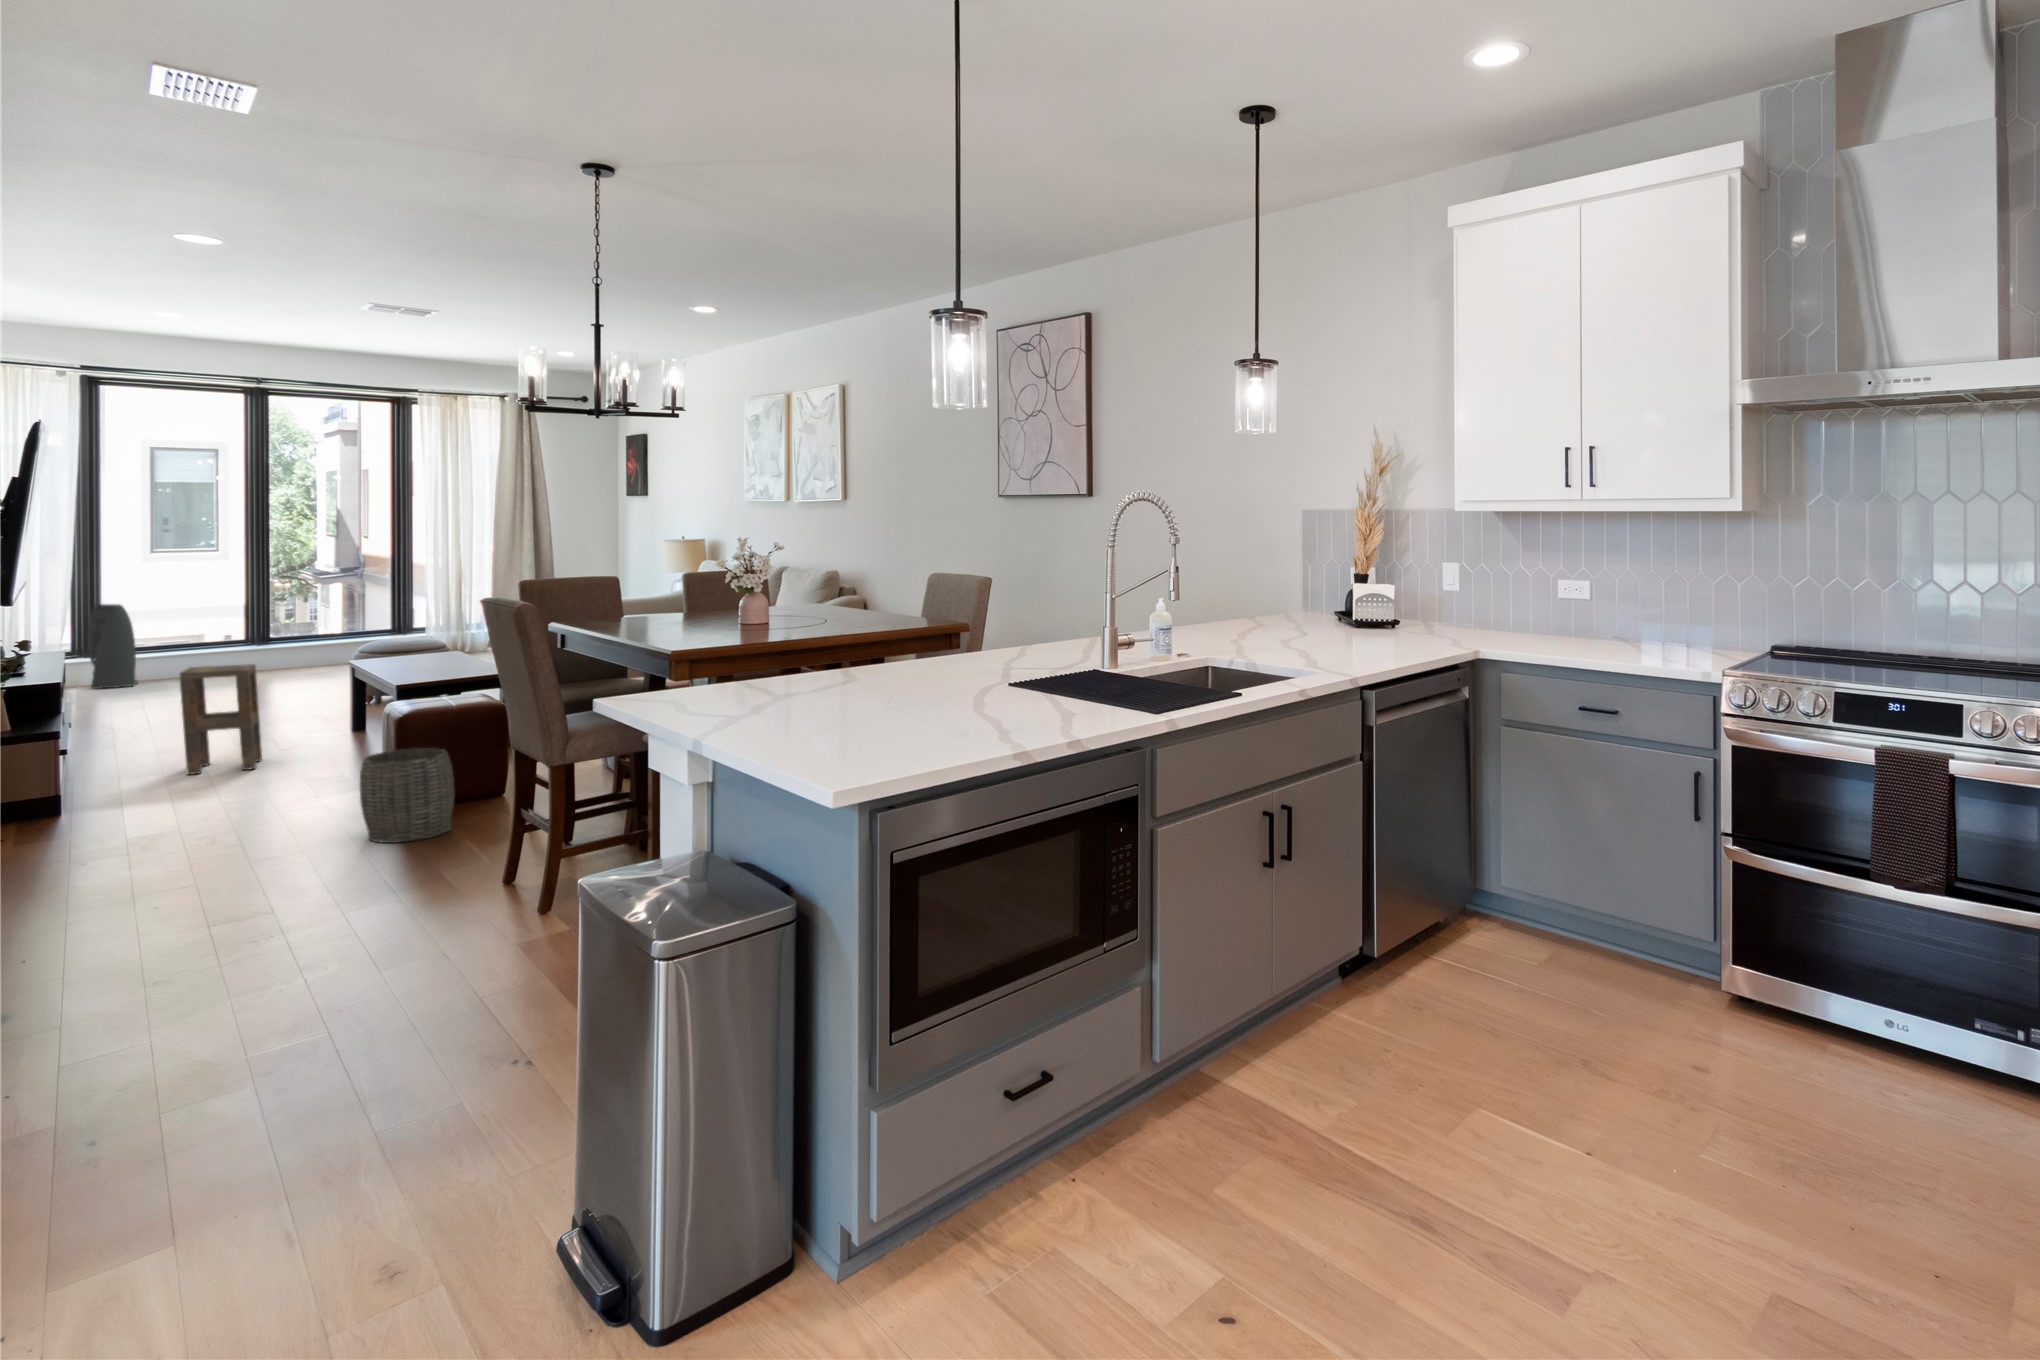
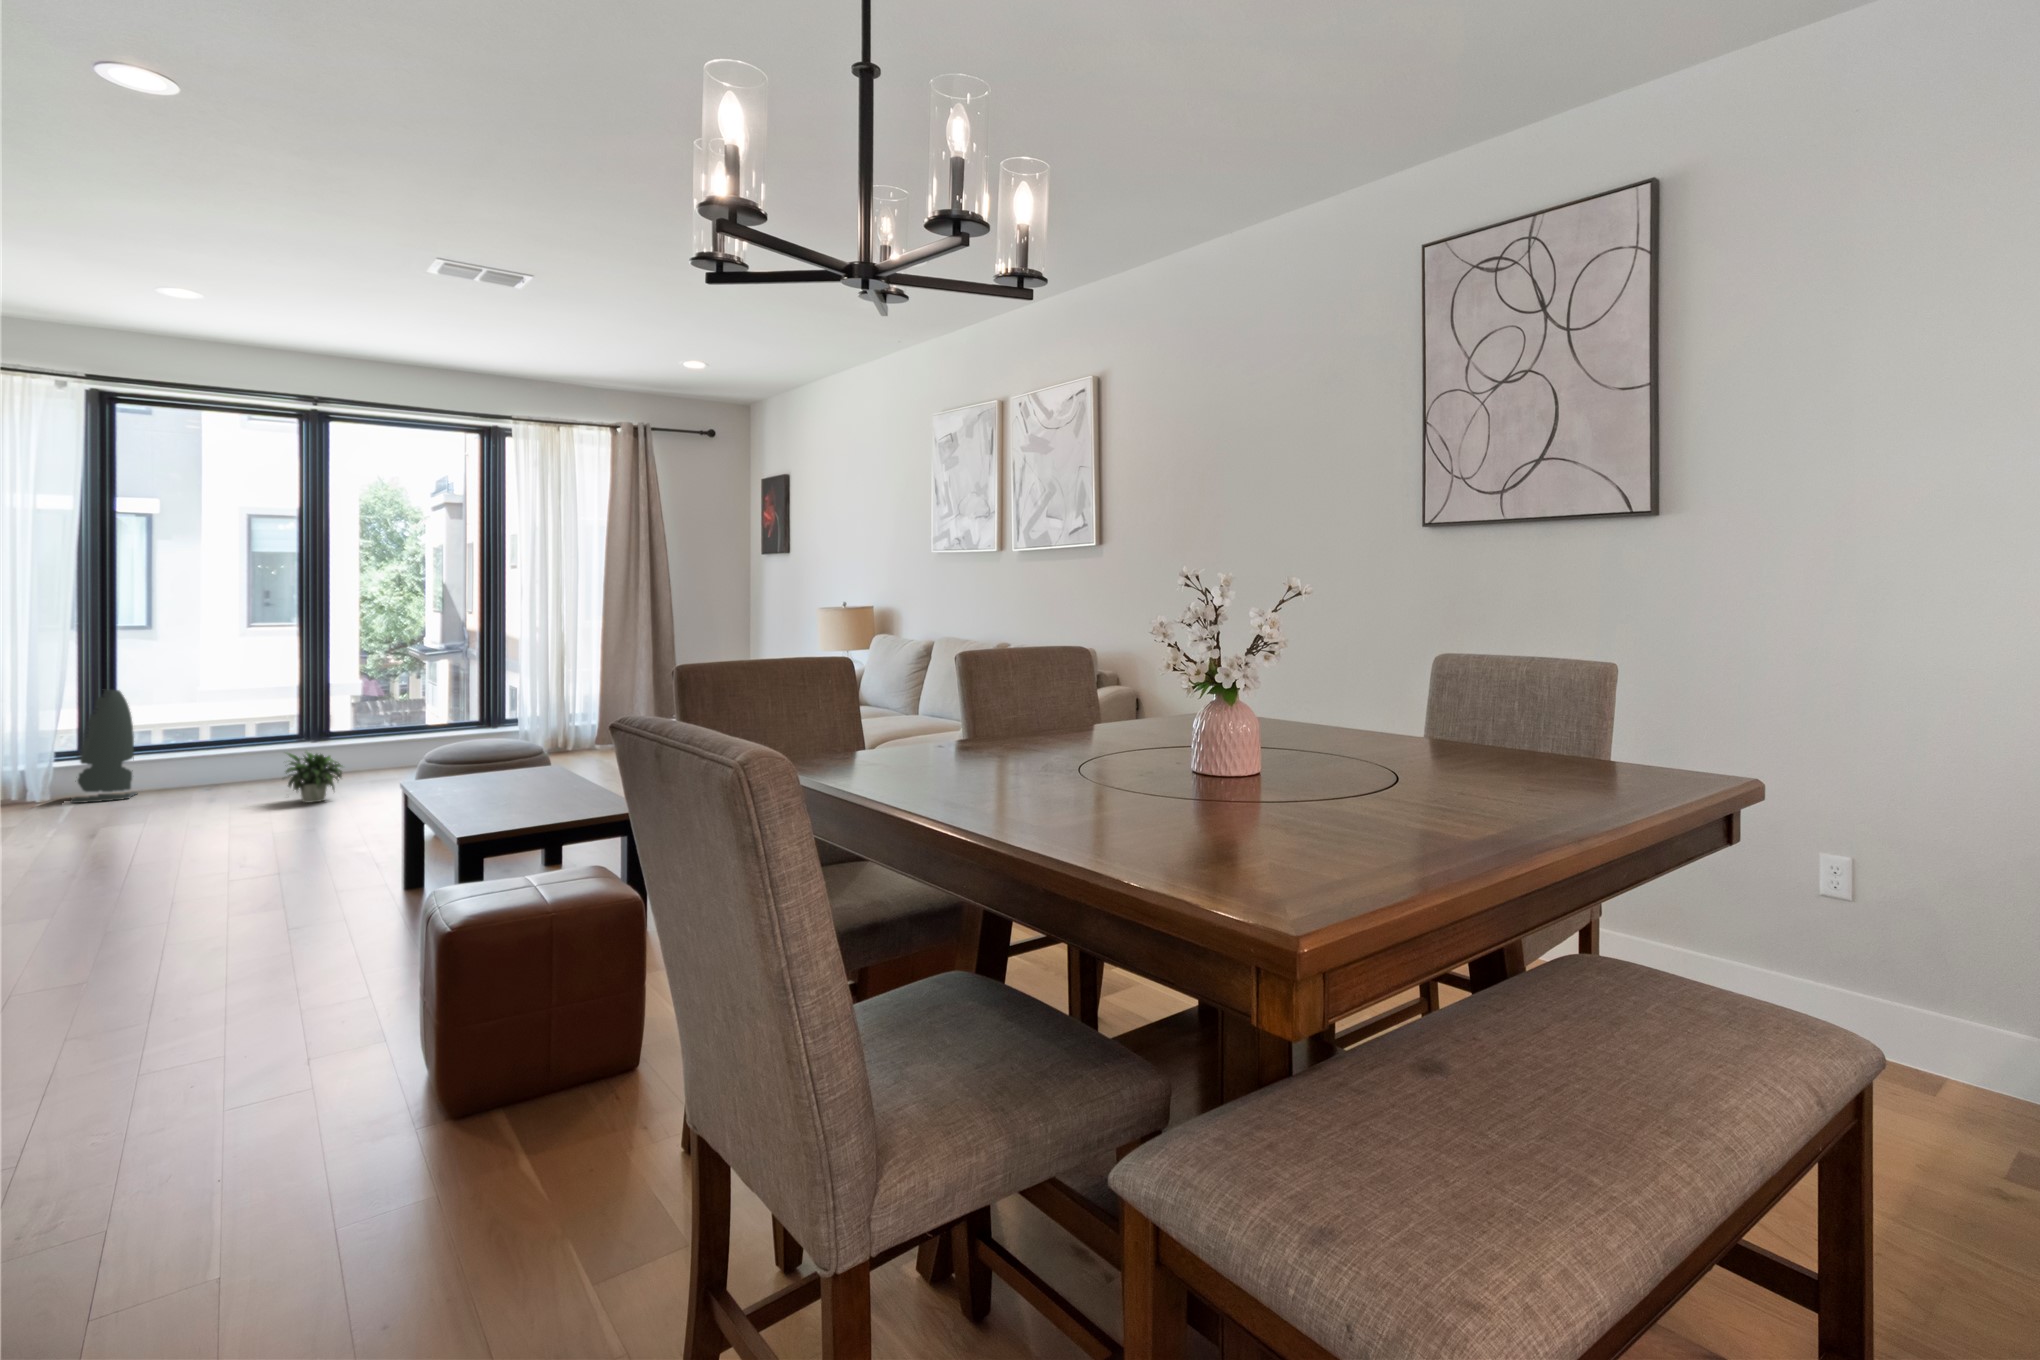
potted plant: none [254,649,303,687] -> present [286,752,342,803]
side table: present [180,664,262,775] -> none [51,801,204,1003]
woven basket: present [360,748,454,843] -> none [258,1027,474,1283]

